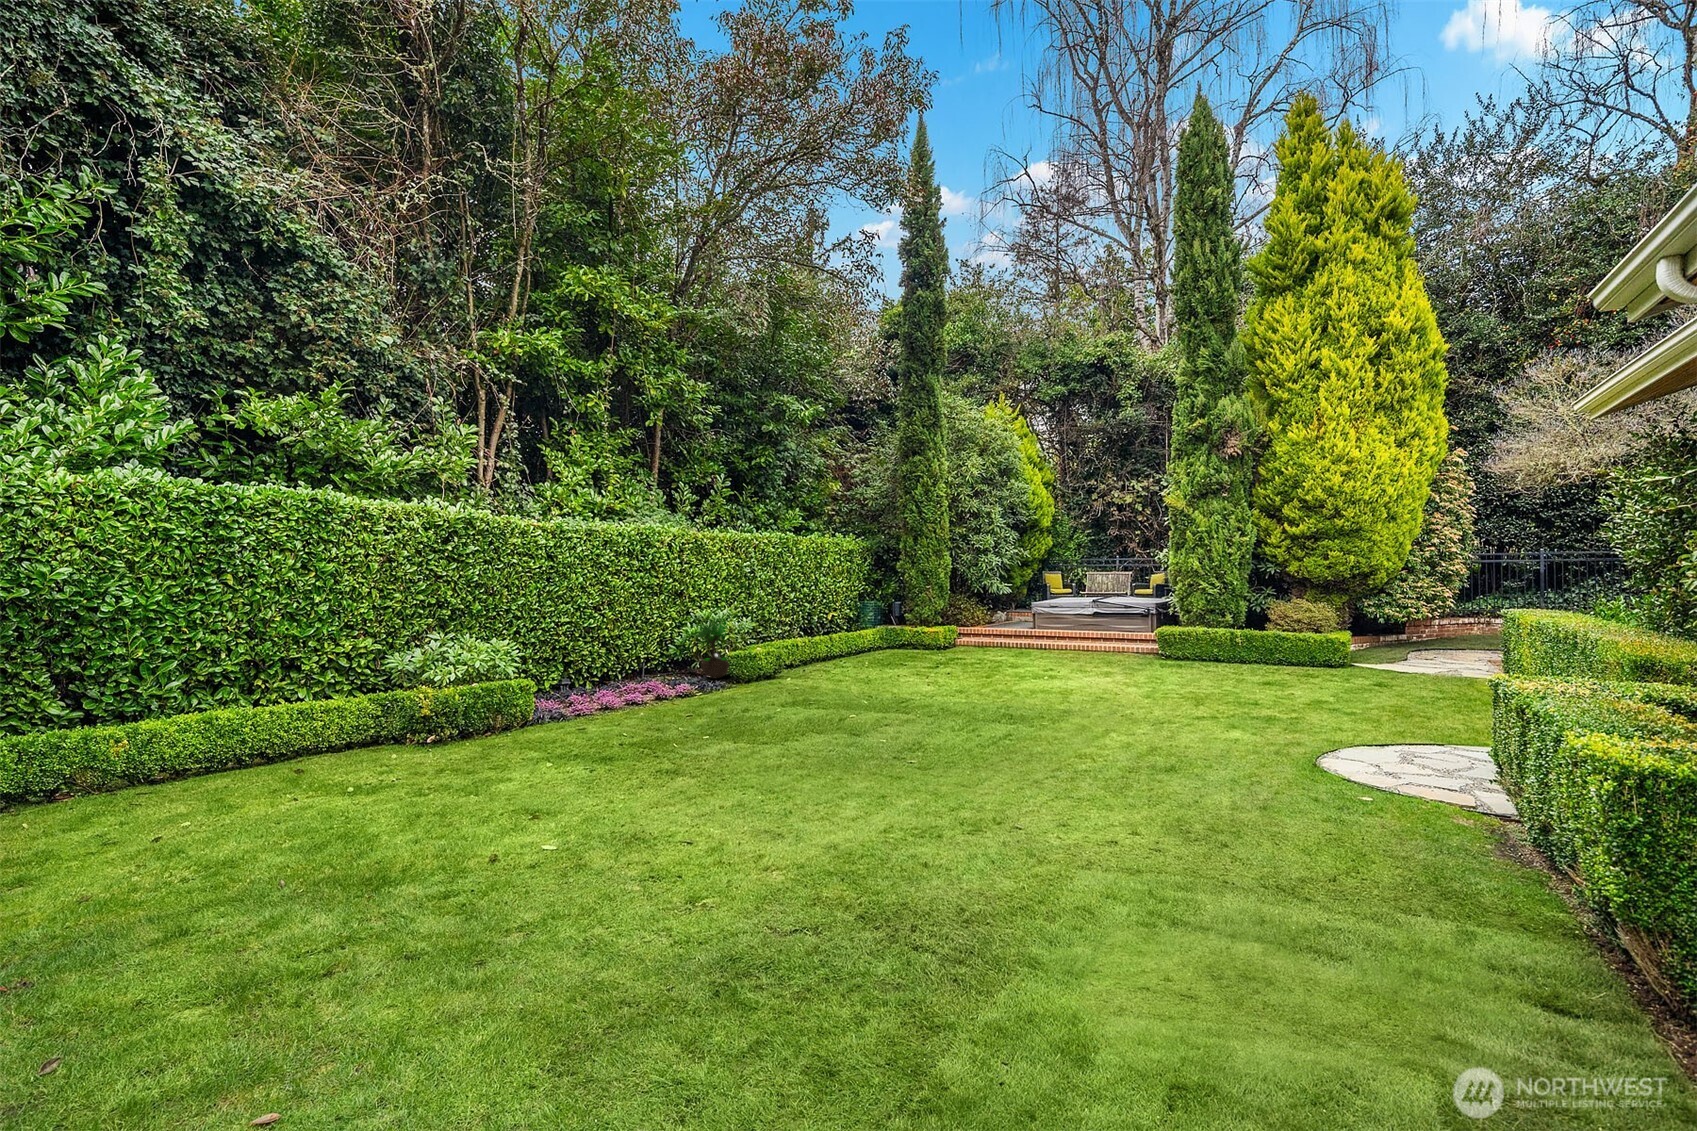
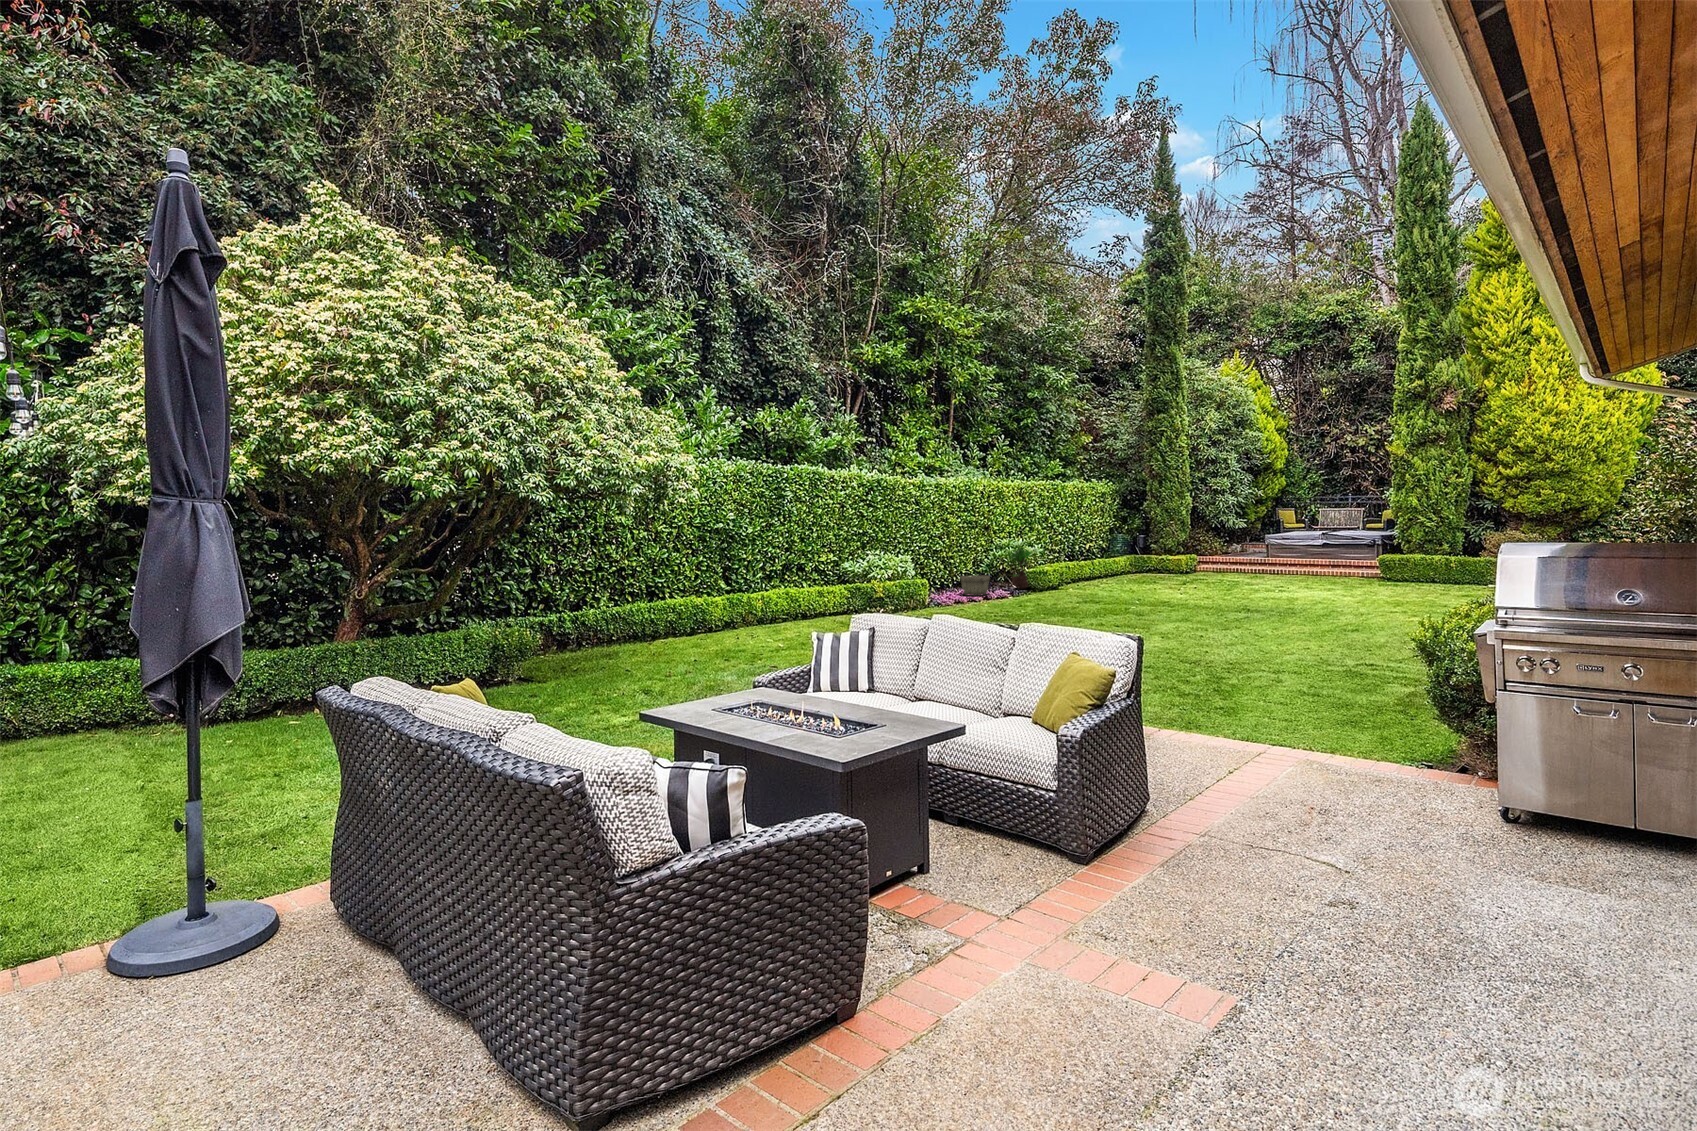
wooden bucket: none [615,654,660,694] -> present [961,575,990,596]

